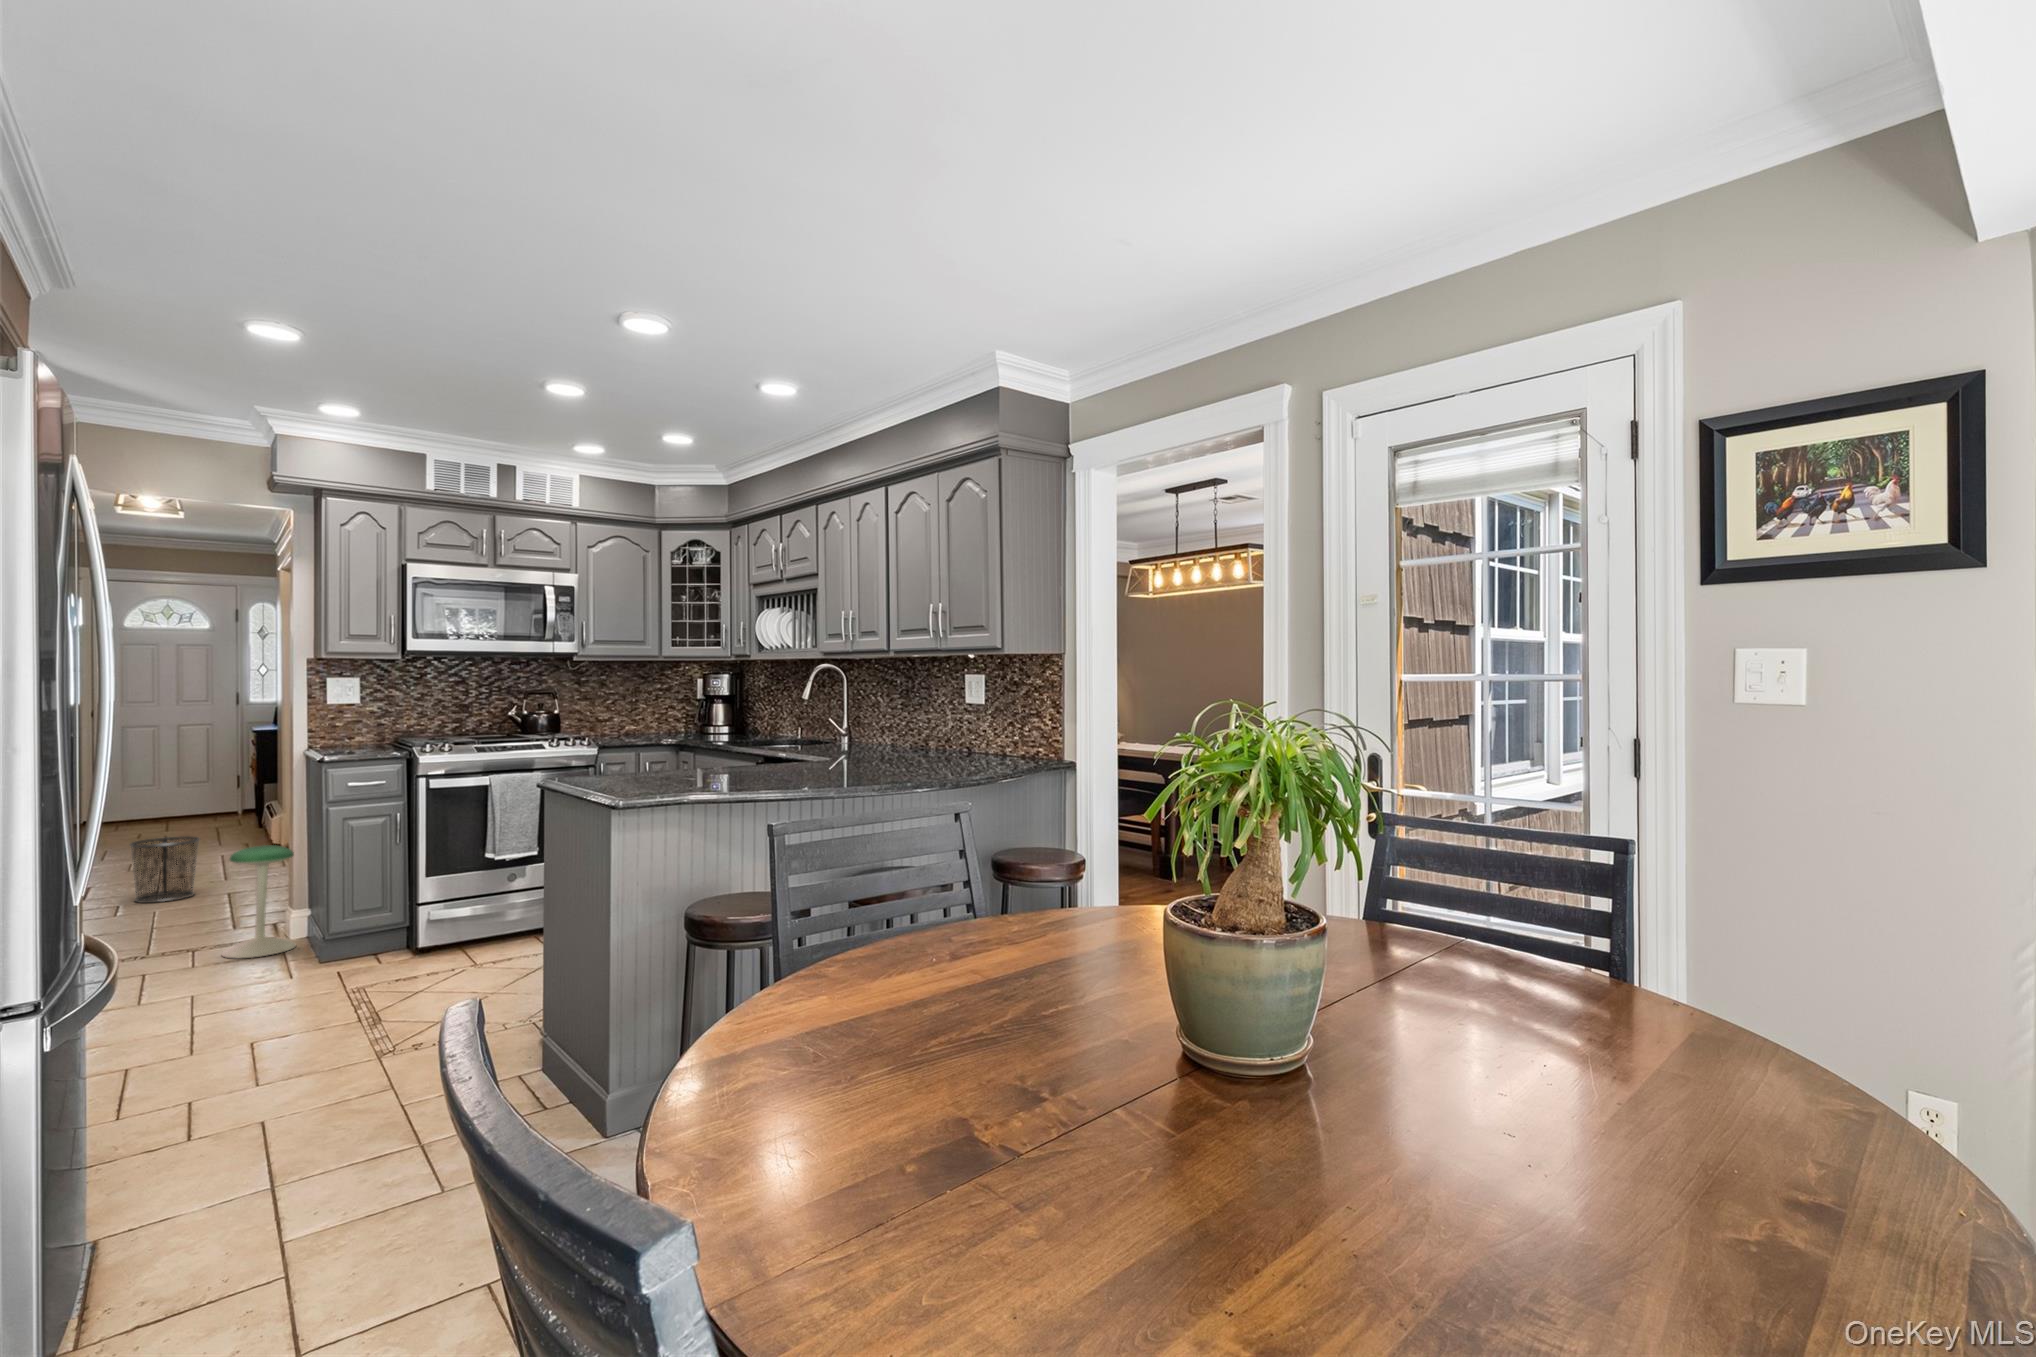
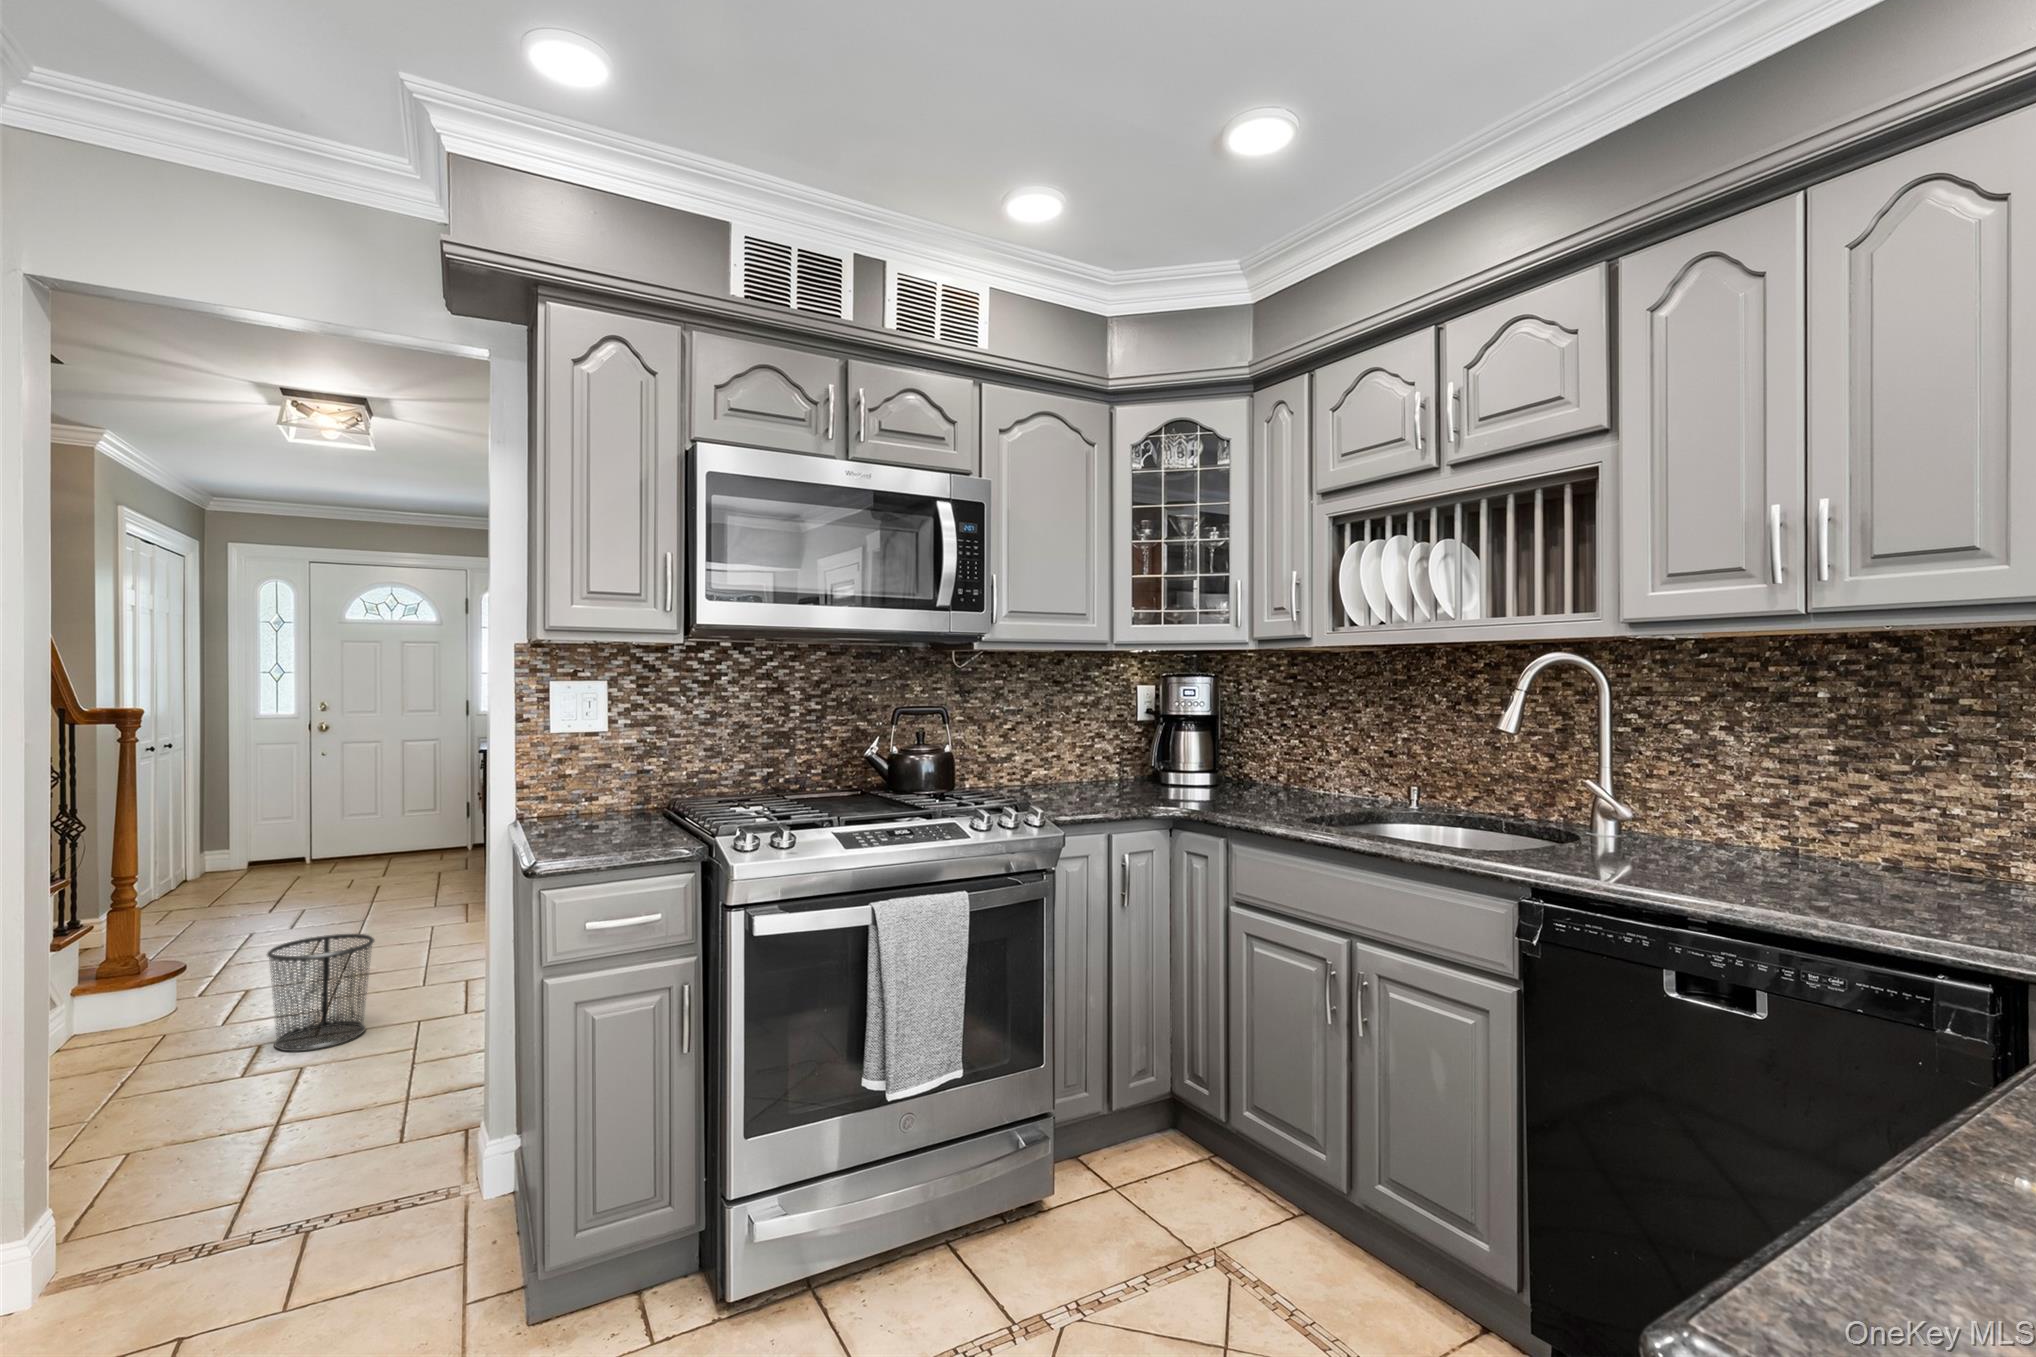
stool: present [222,845,296,958] -> none [336,1030,486,1300]

